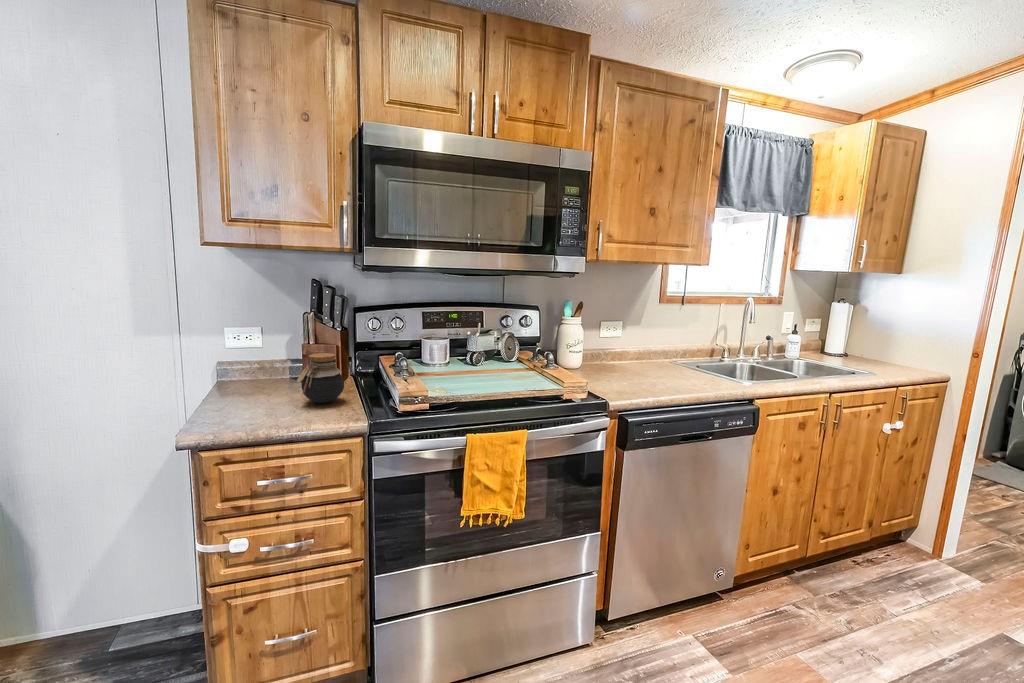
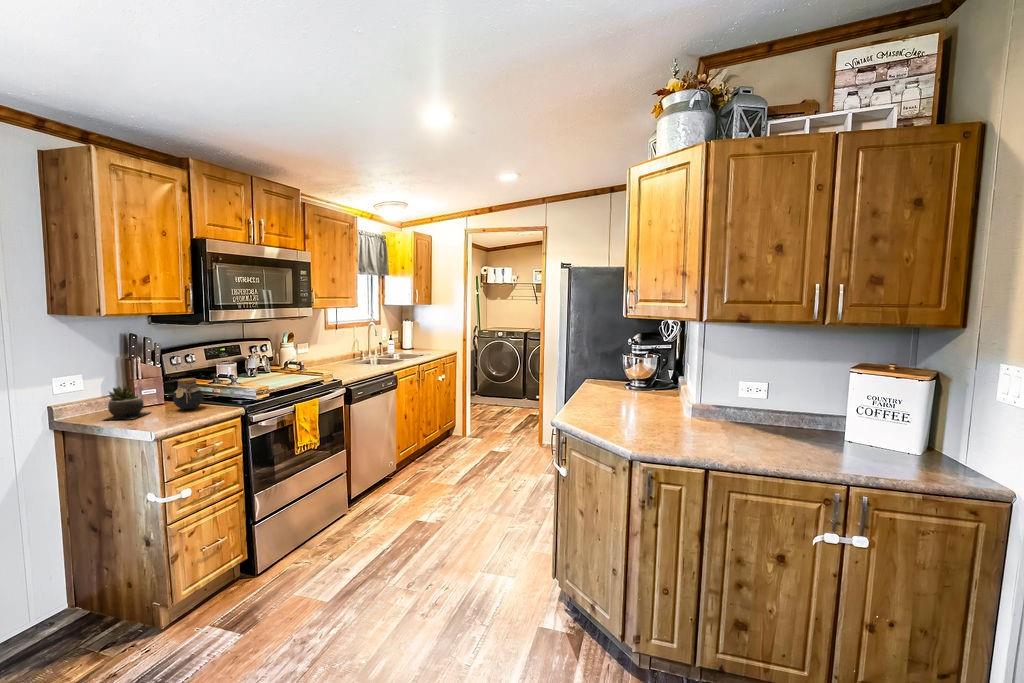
succulent plant: none [231,348,289,401] -> present [104,386,150,420]

